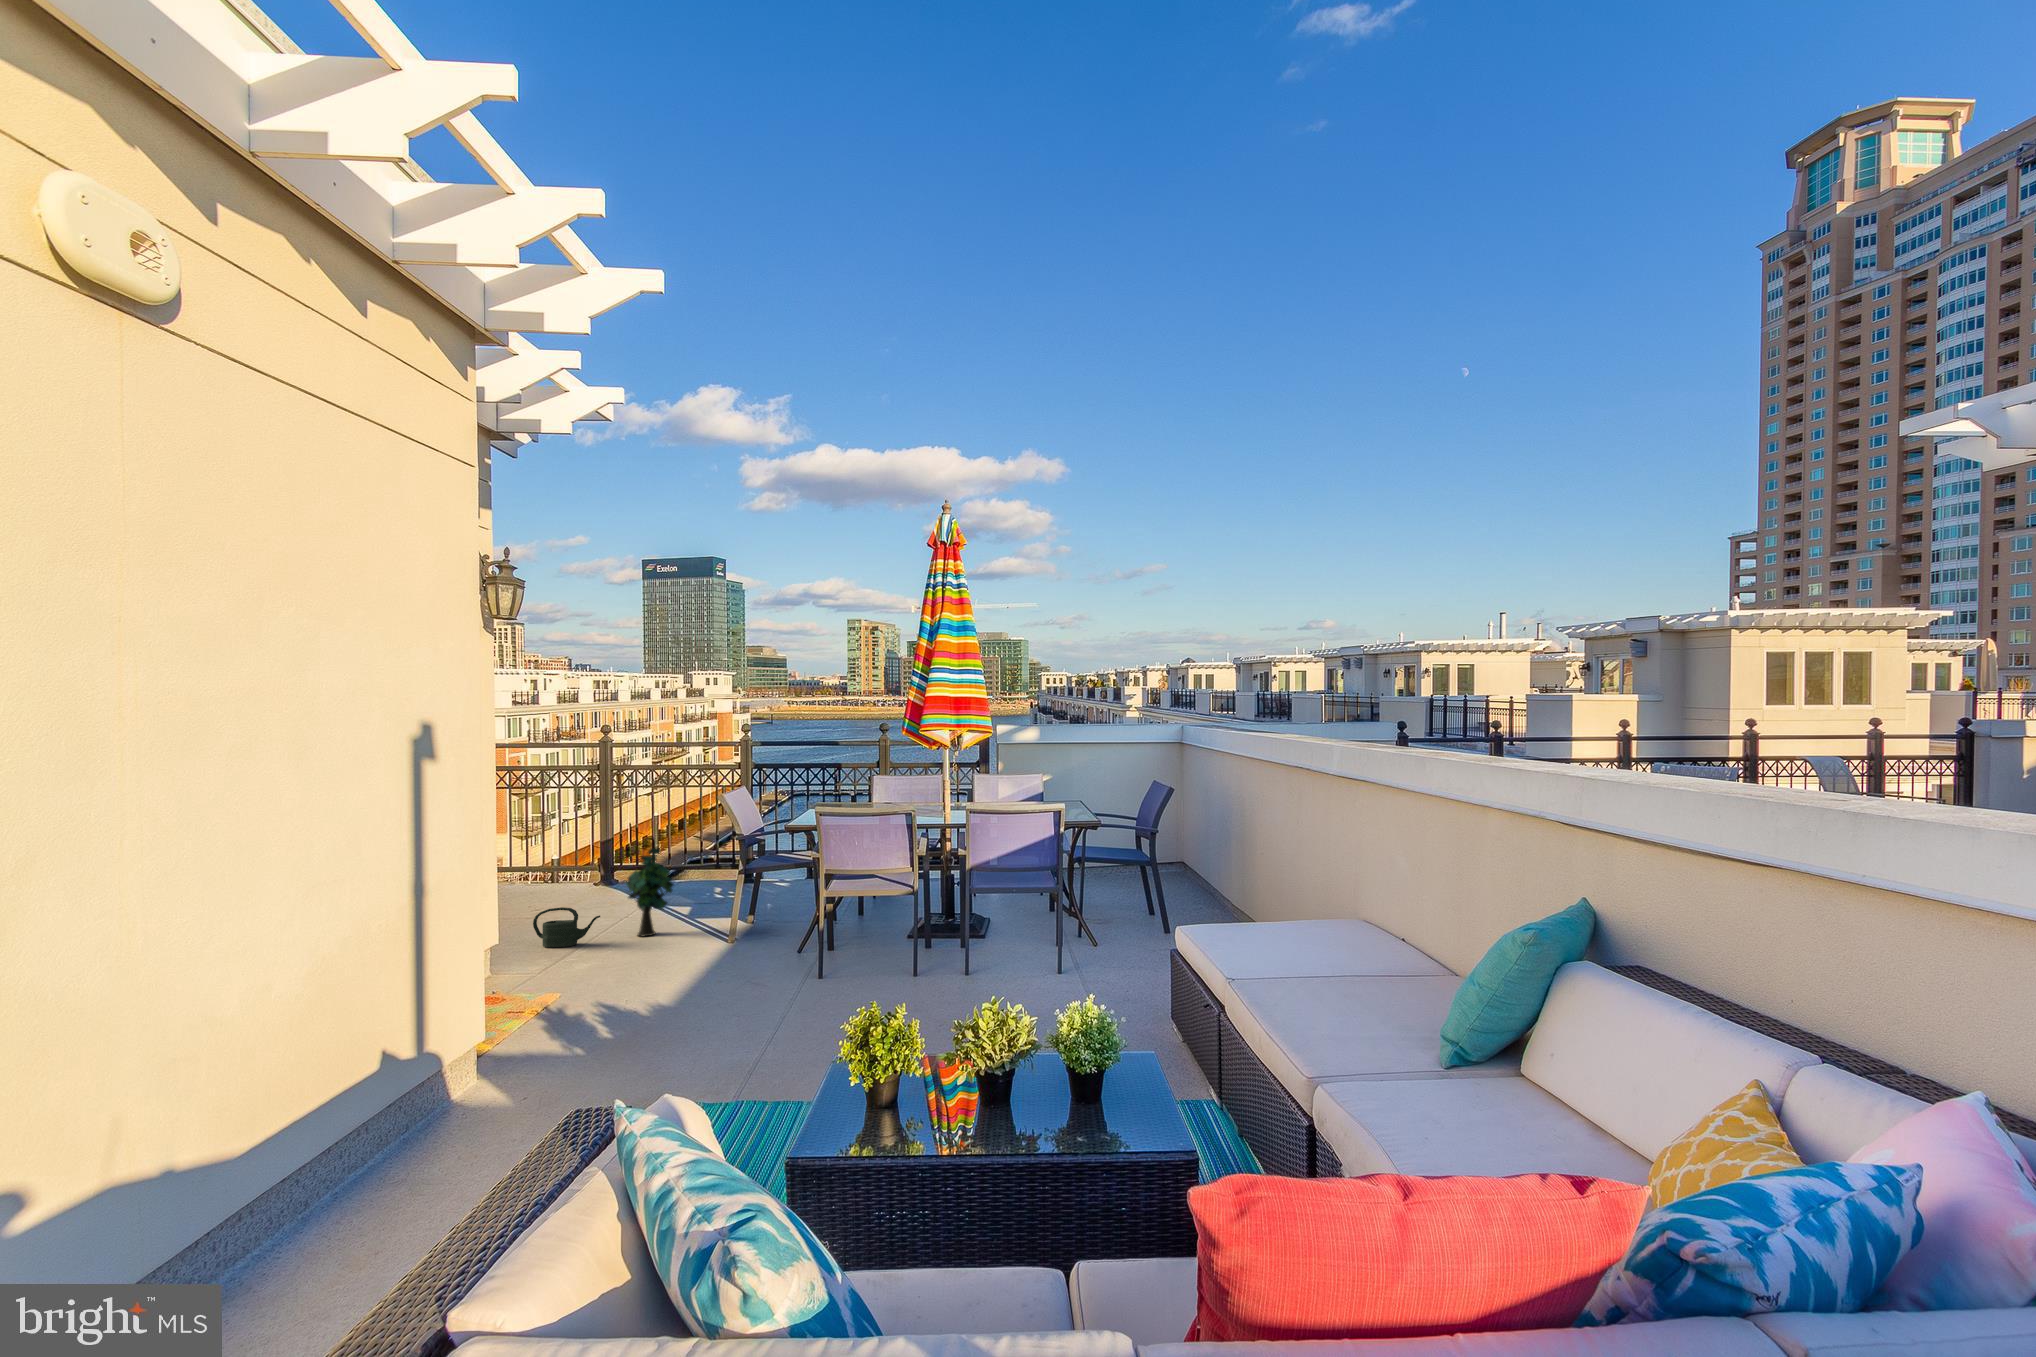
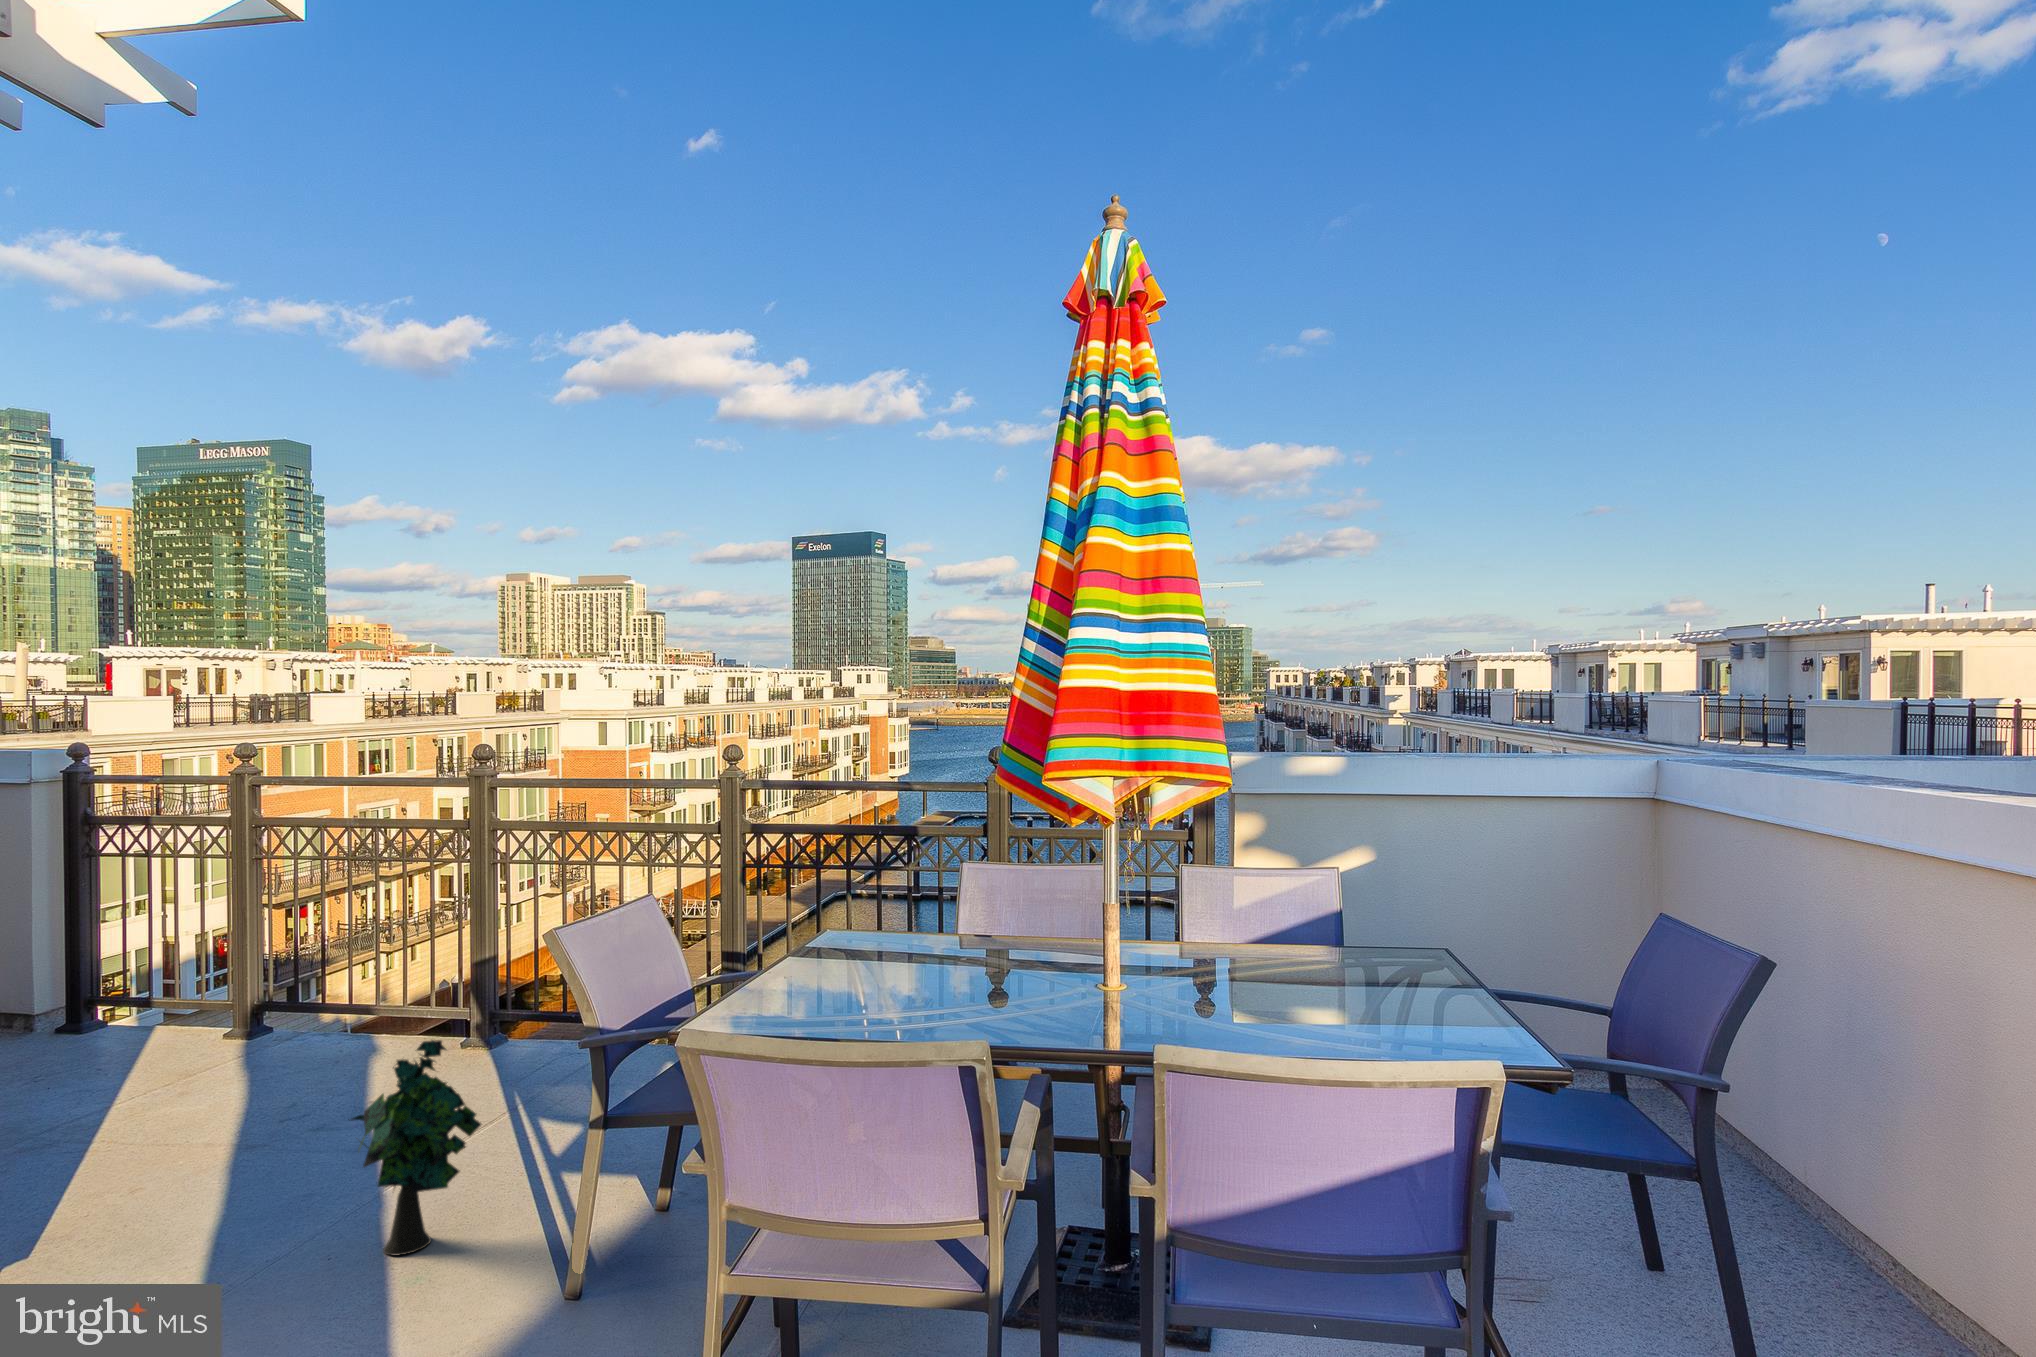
watering can: present [533,907,600,948] -> none [137,1183,283,1282]

